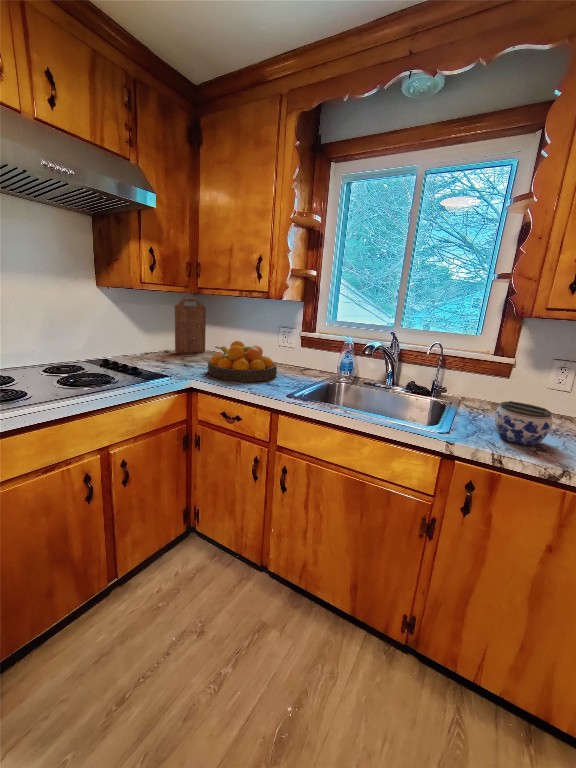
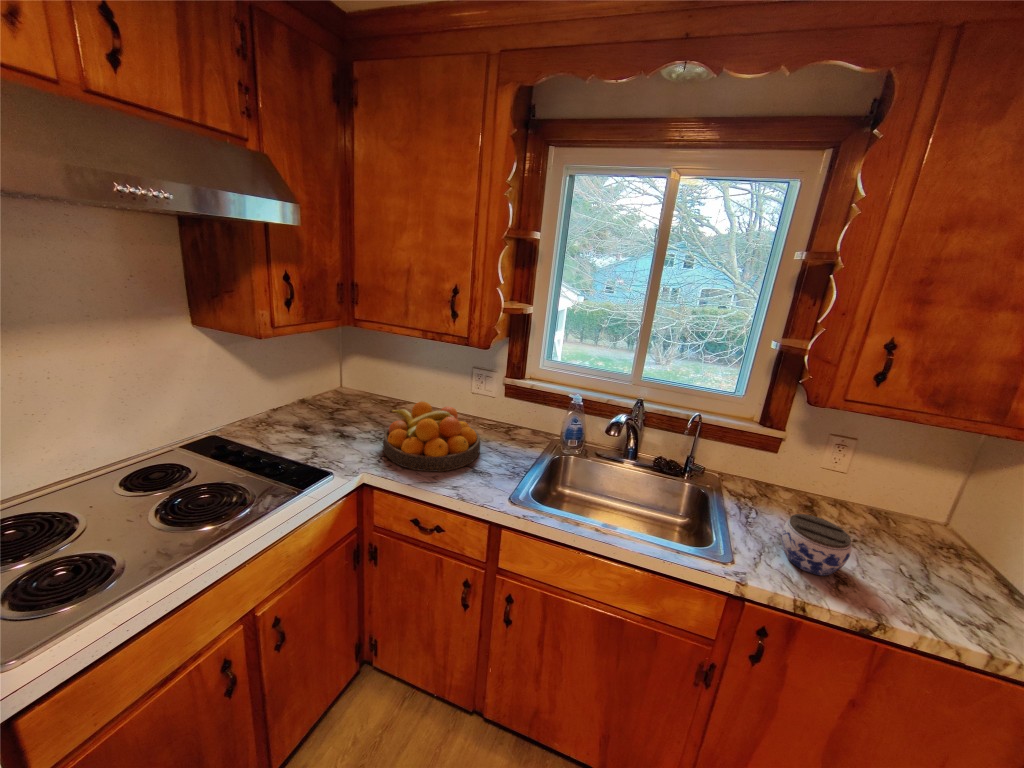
cutting board: present [175,298,206,353] -> none [313,322,358,401]

